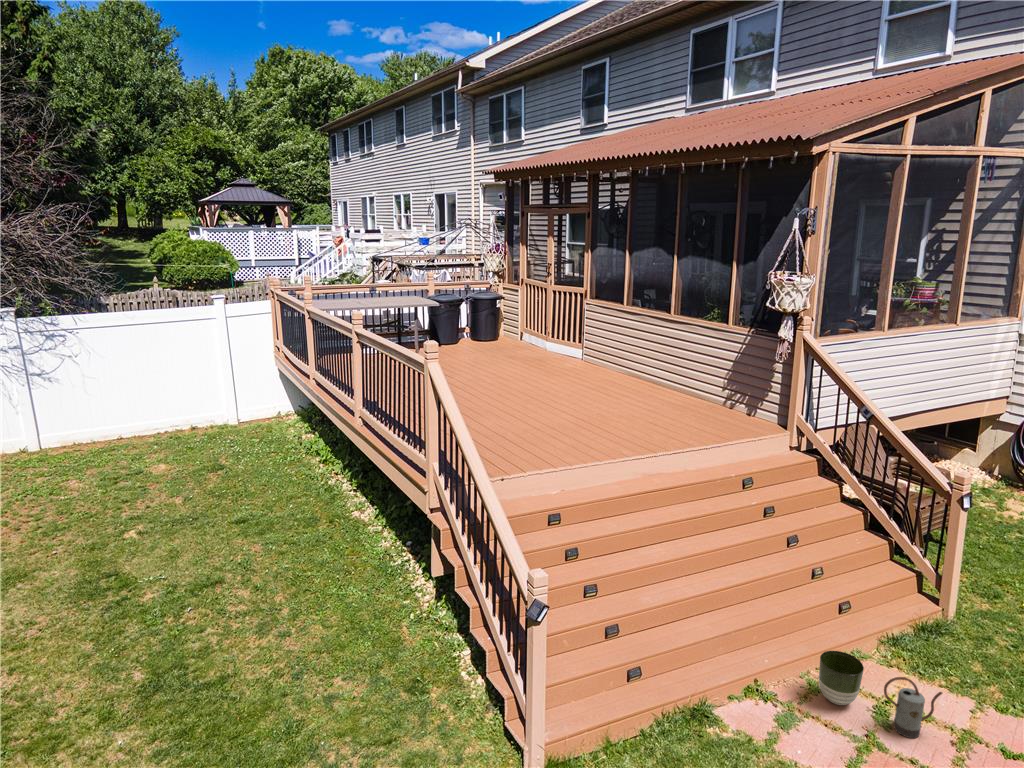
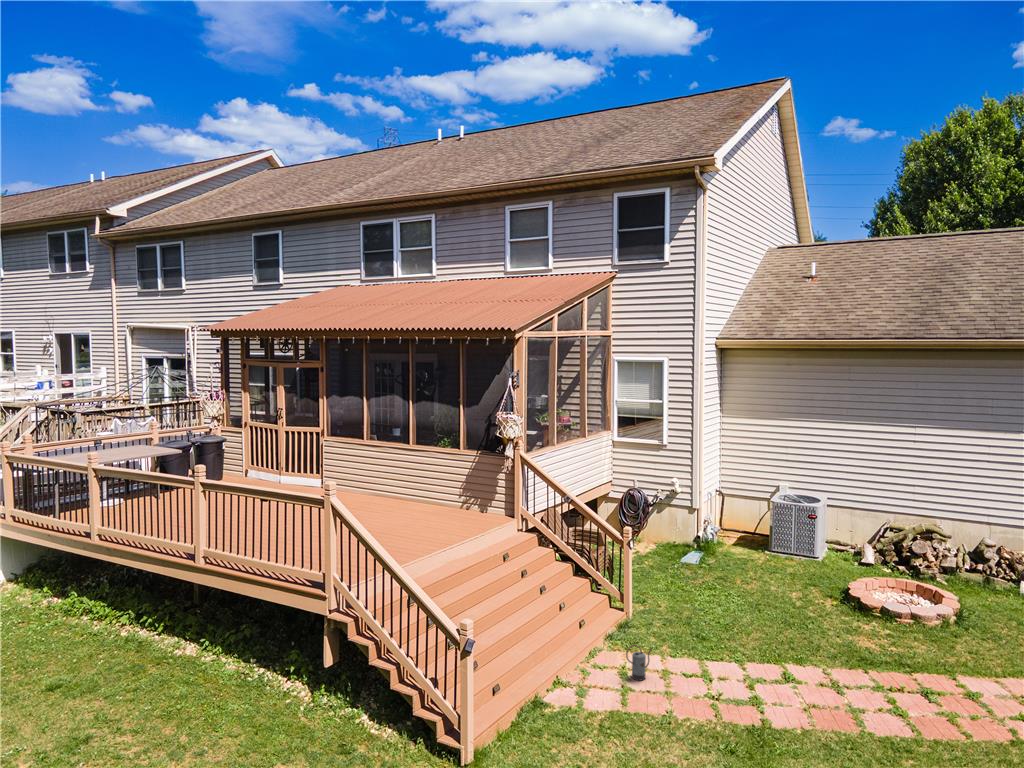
planter: present [819,651,864,705] -> none [589,644,613,676]

